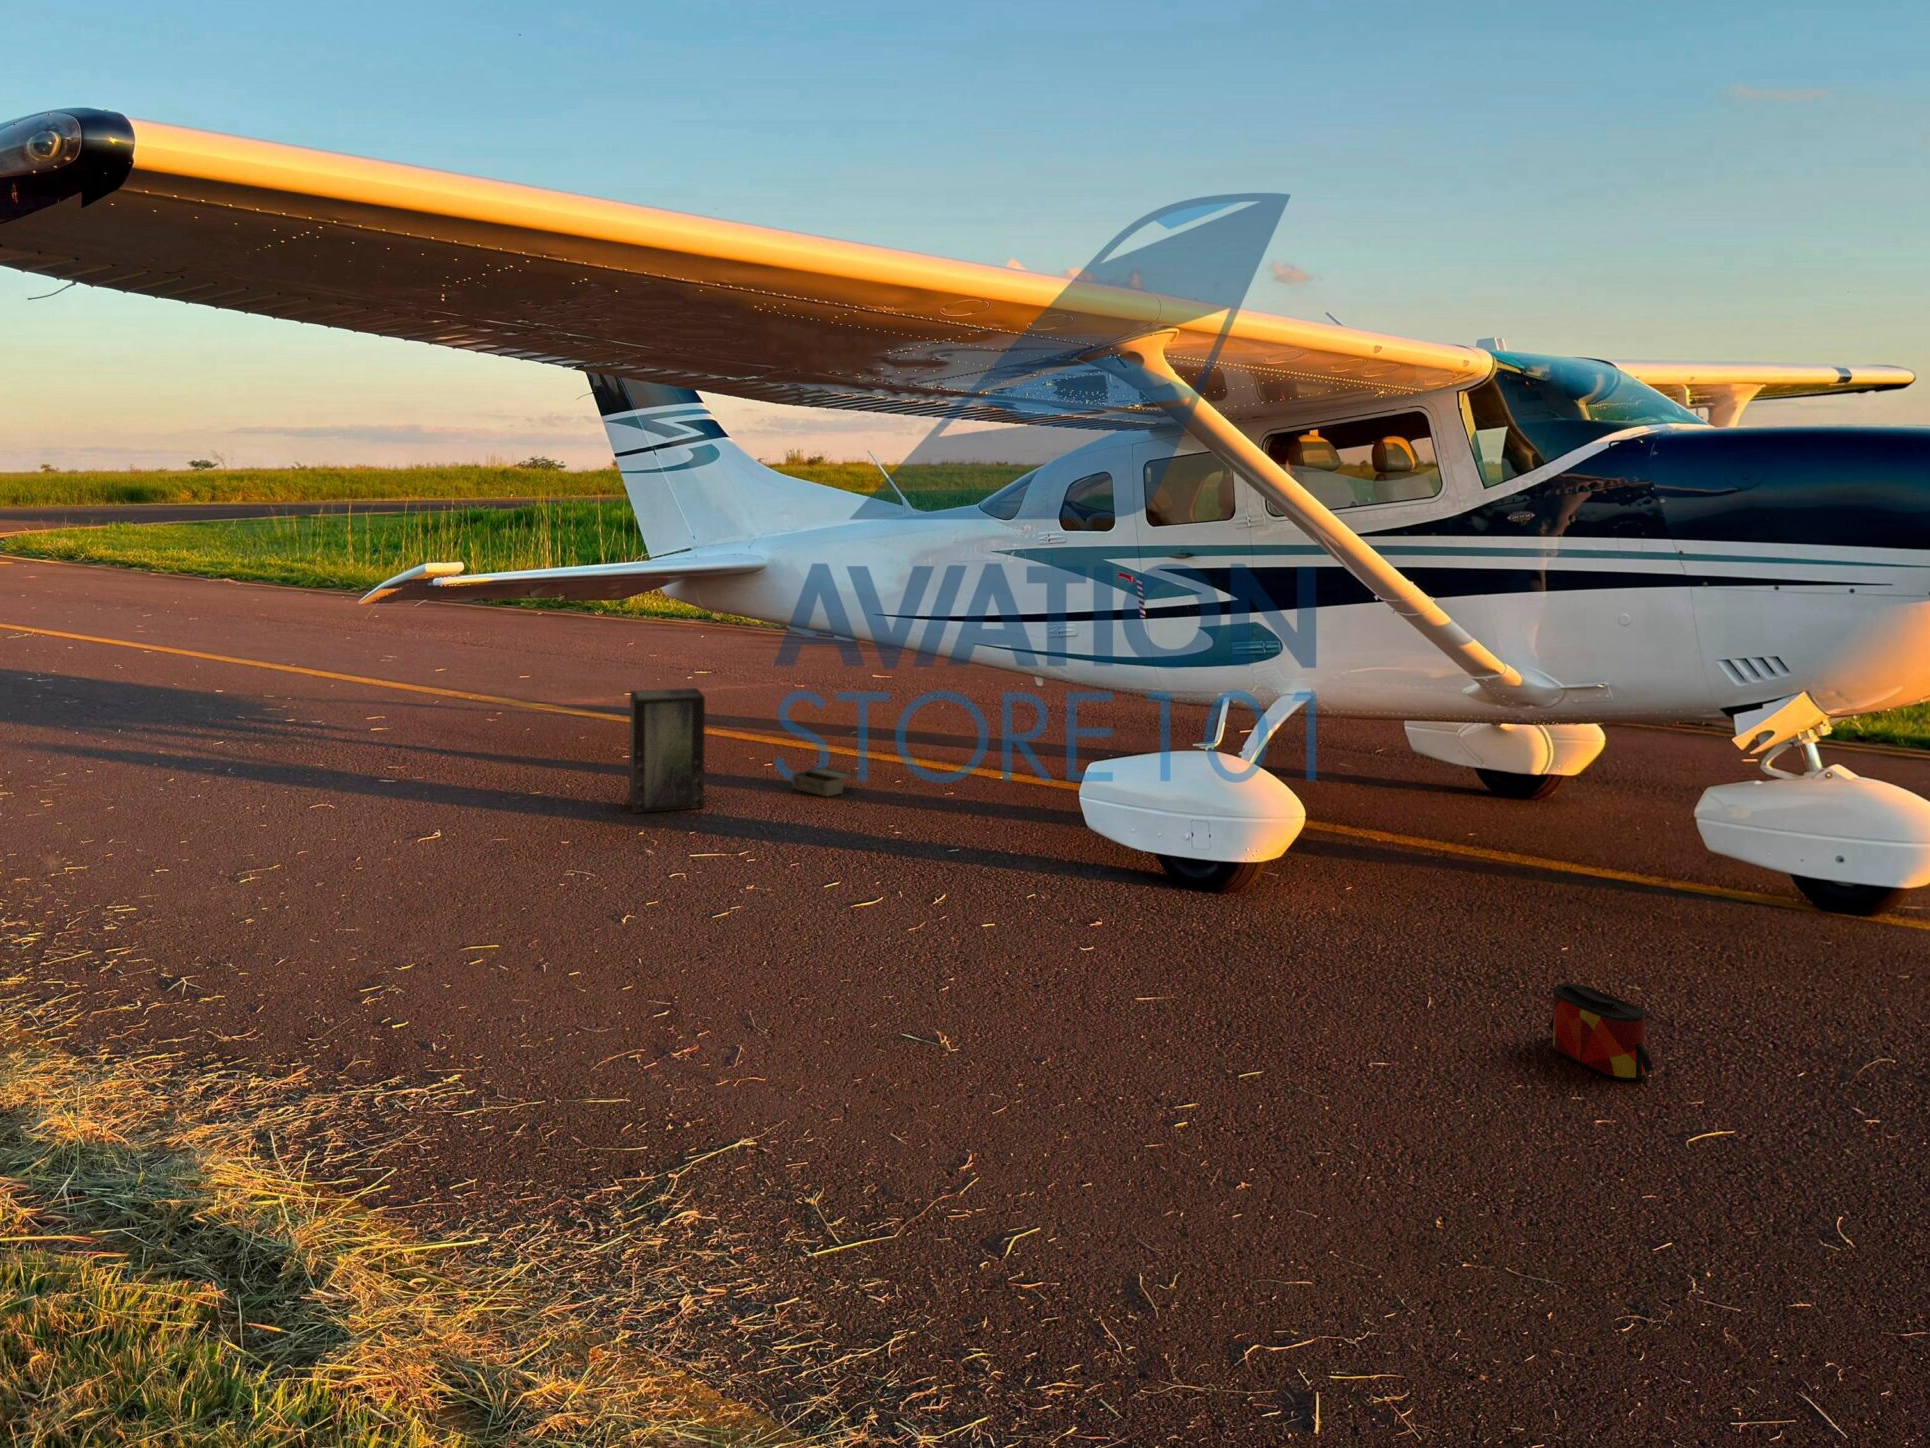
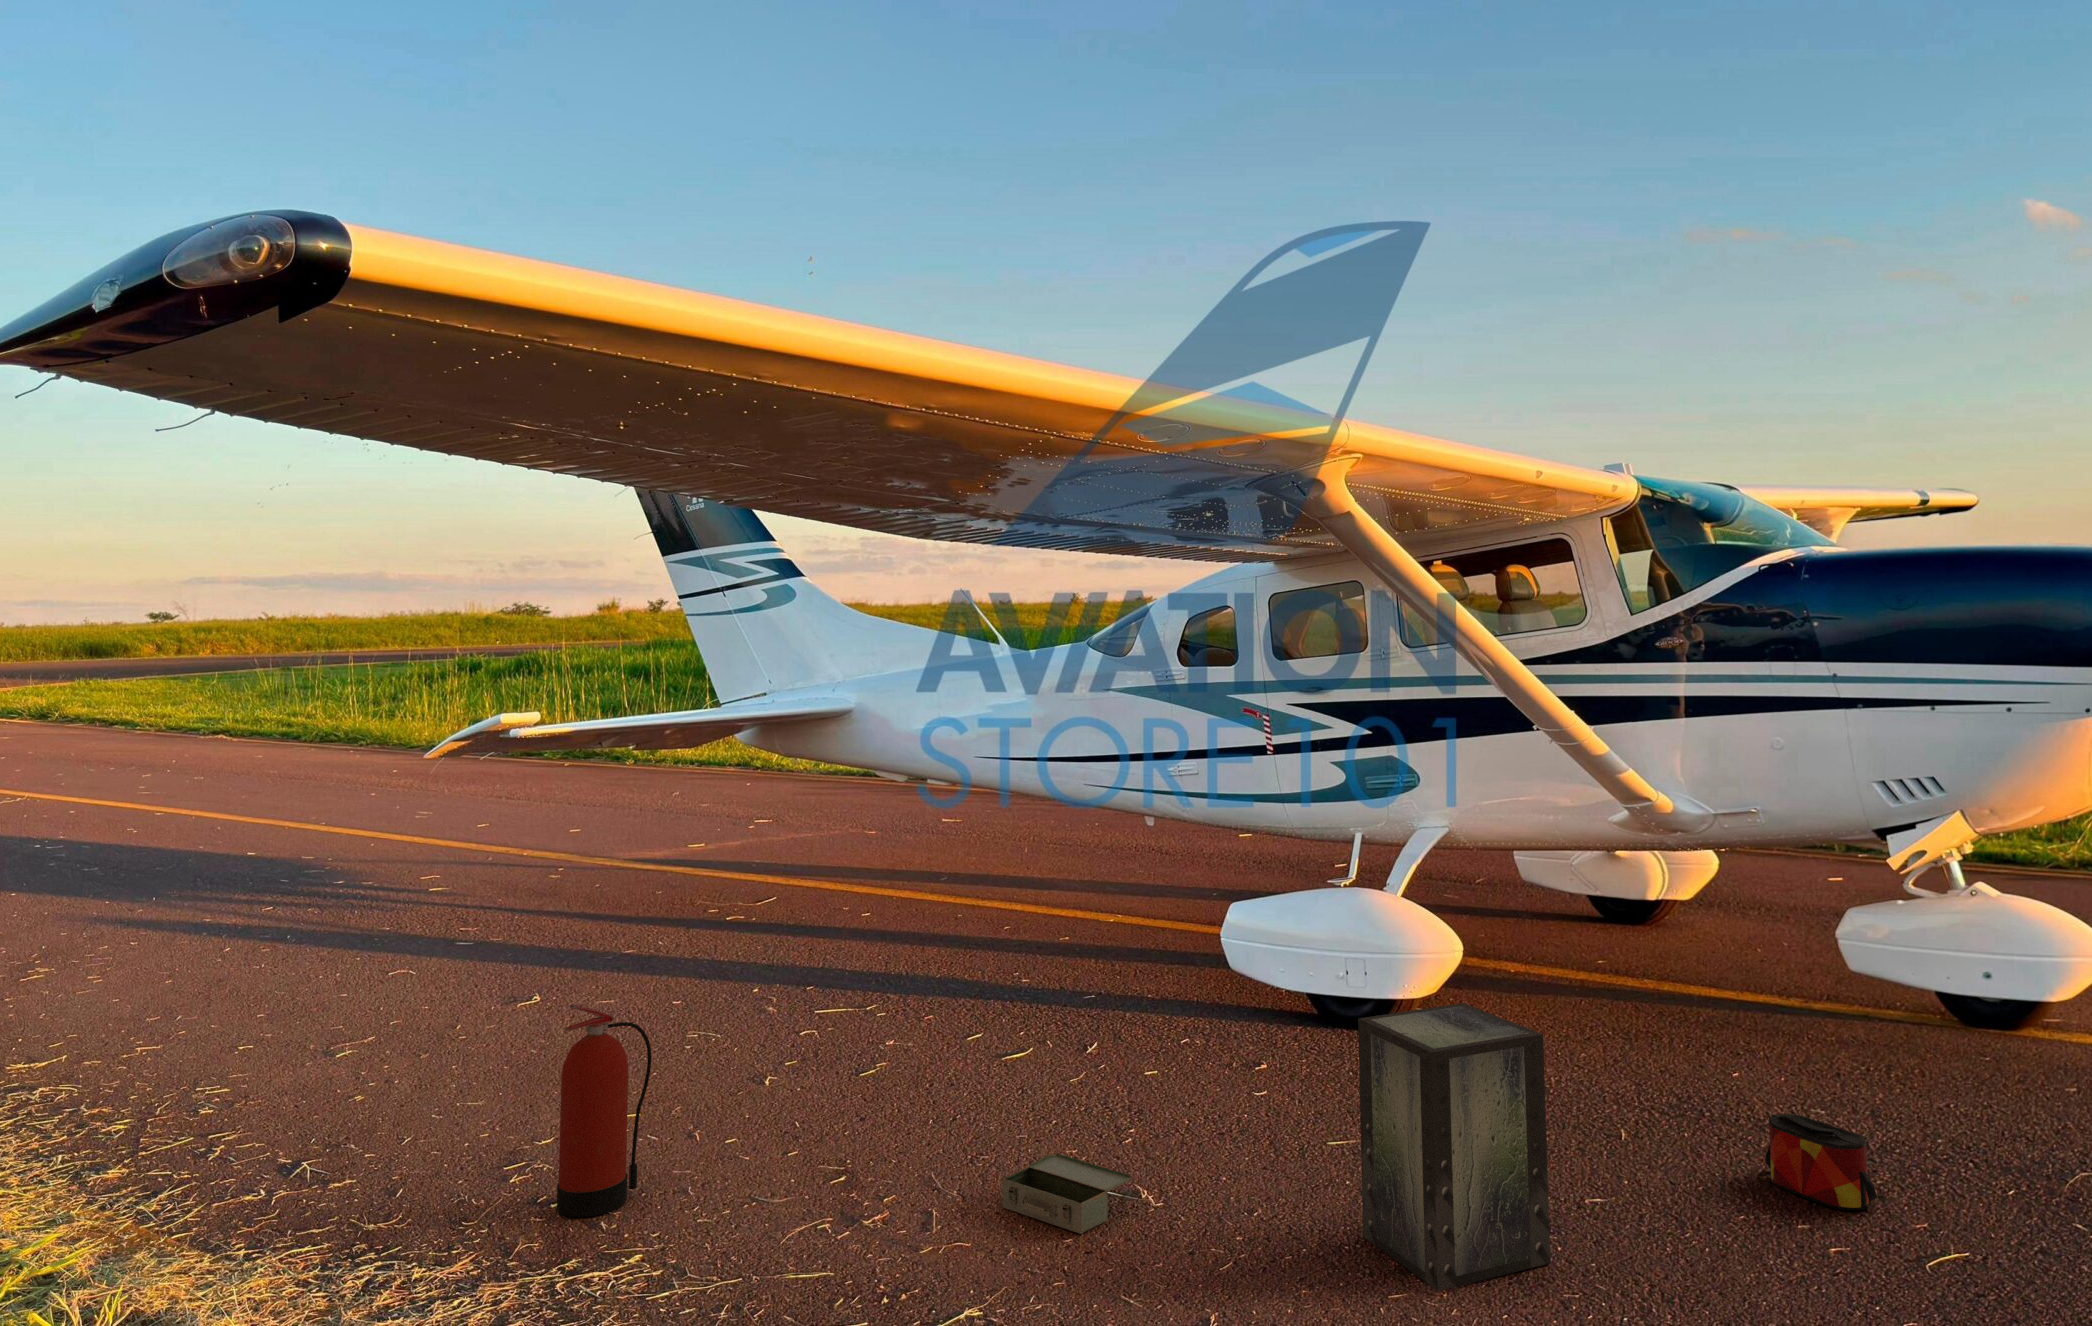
storage box: present [629,688,705,813] -> present [1358,1003,1551,1291]
toolbox: present [792,767,857,796] -> present [1002,1154,1132,1234]
fire extinguisher: none [396,843,485,1037] -> present [557,1005,651,1217]

